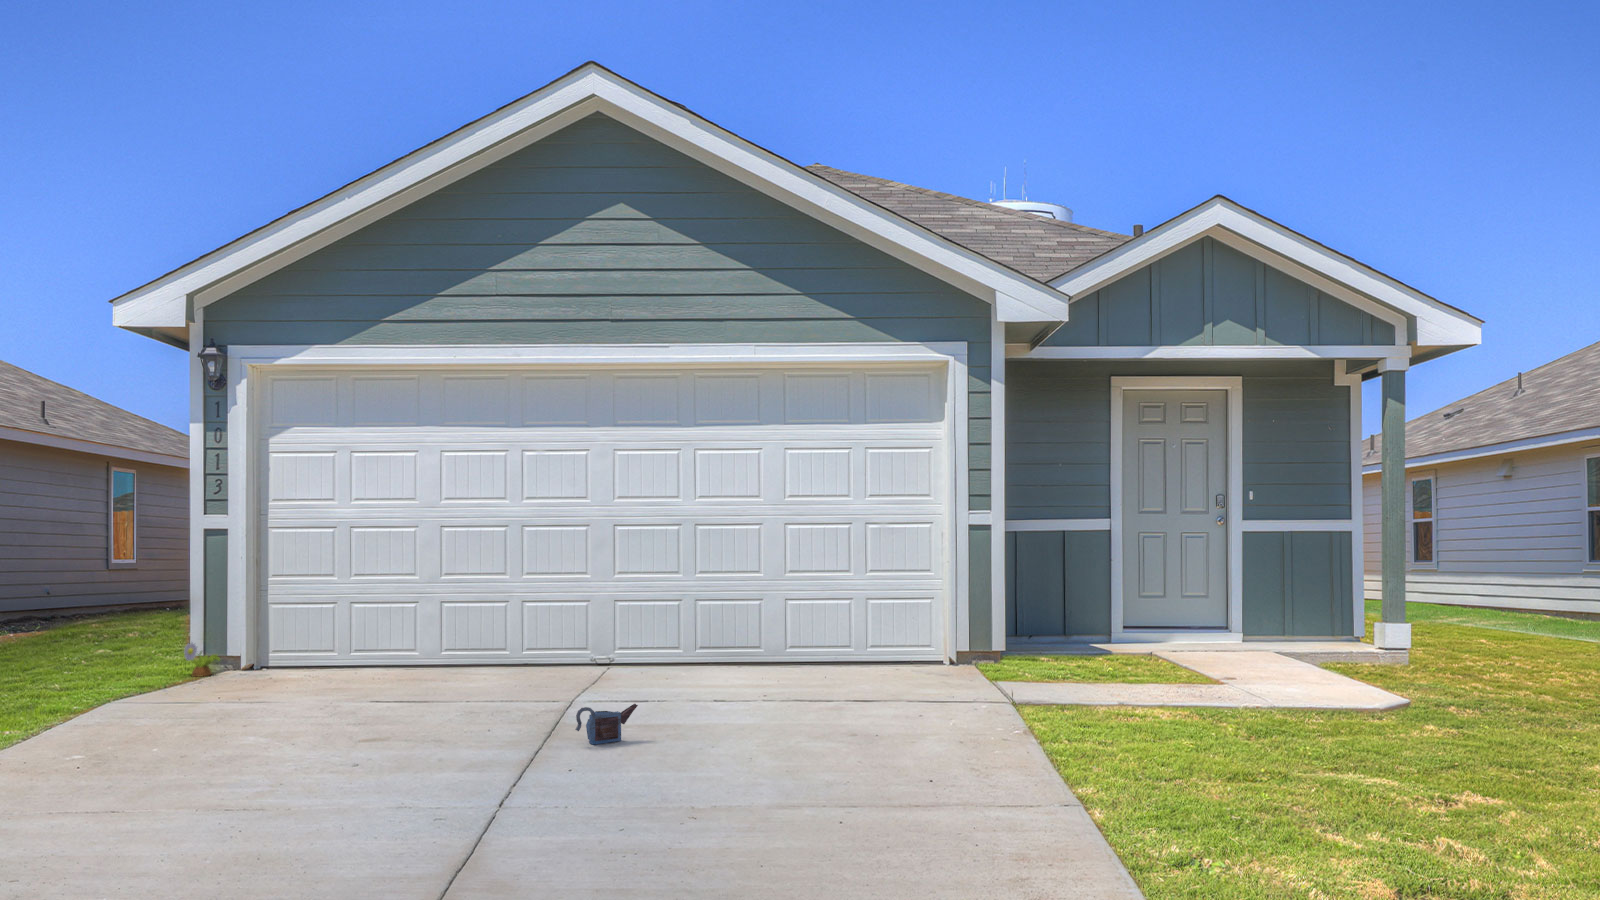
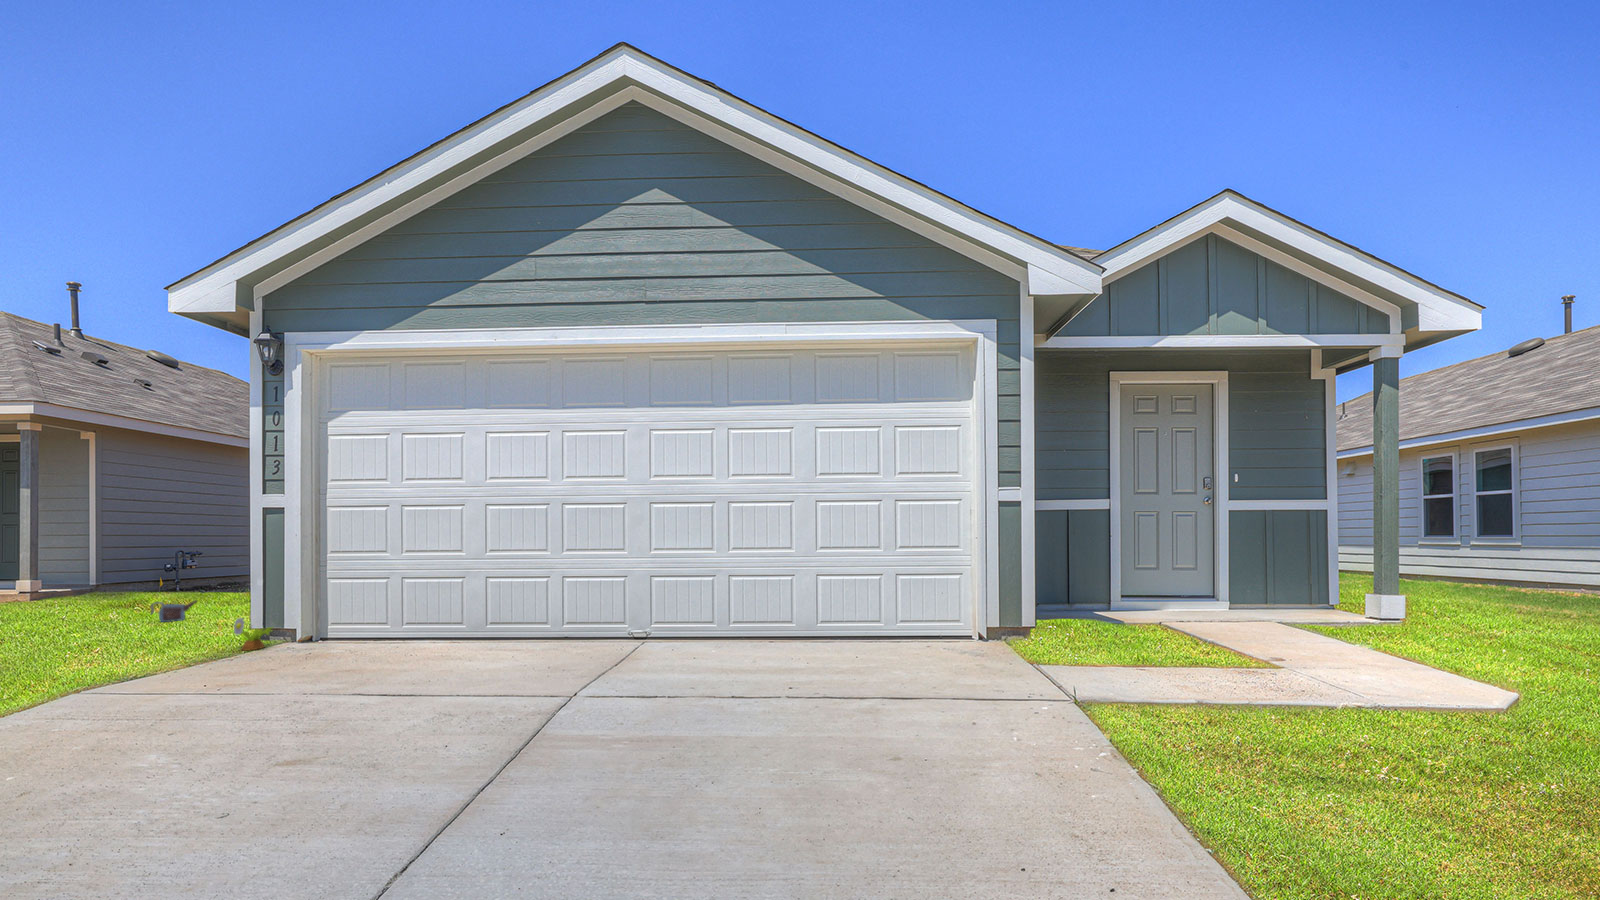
watering can: present [575,704,638,745] -> present [151,600,197,622]

